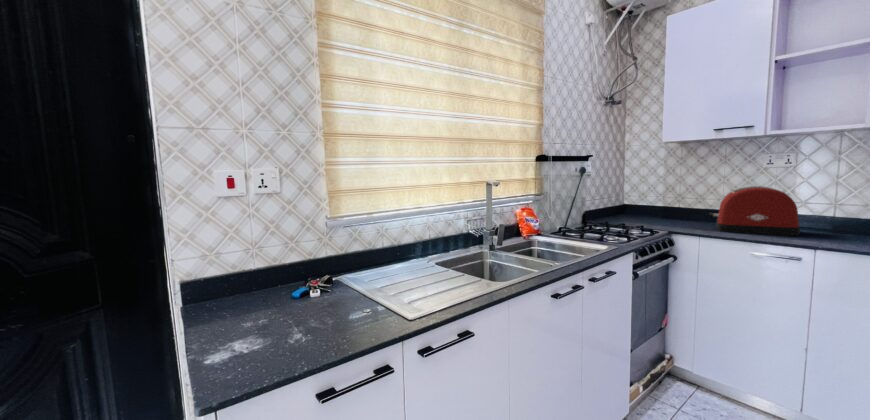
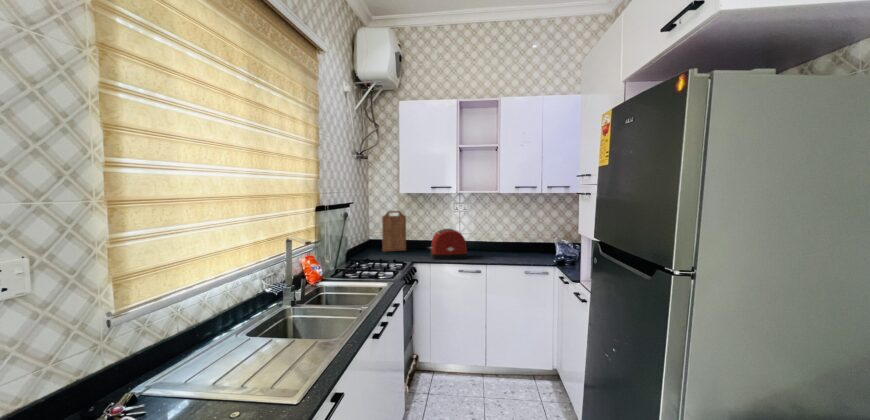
cutting board: none [639,165,678,220] -> present [382,211,406,252]

